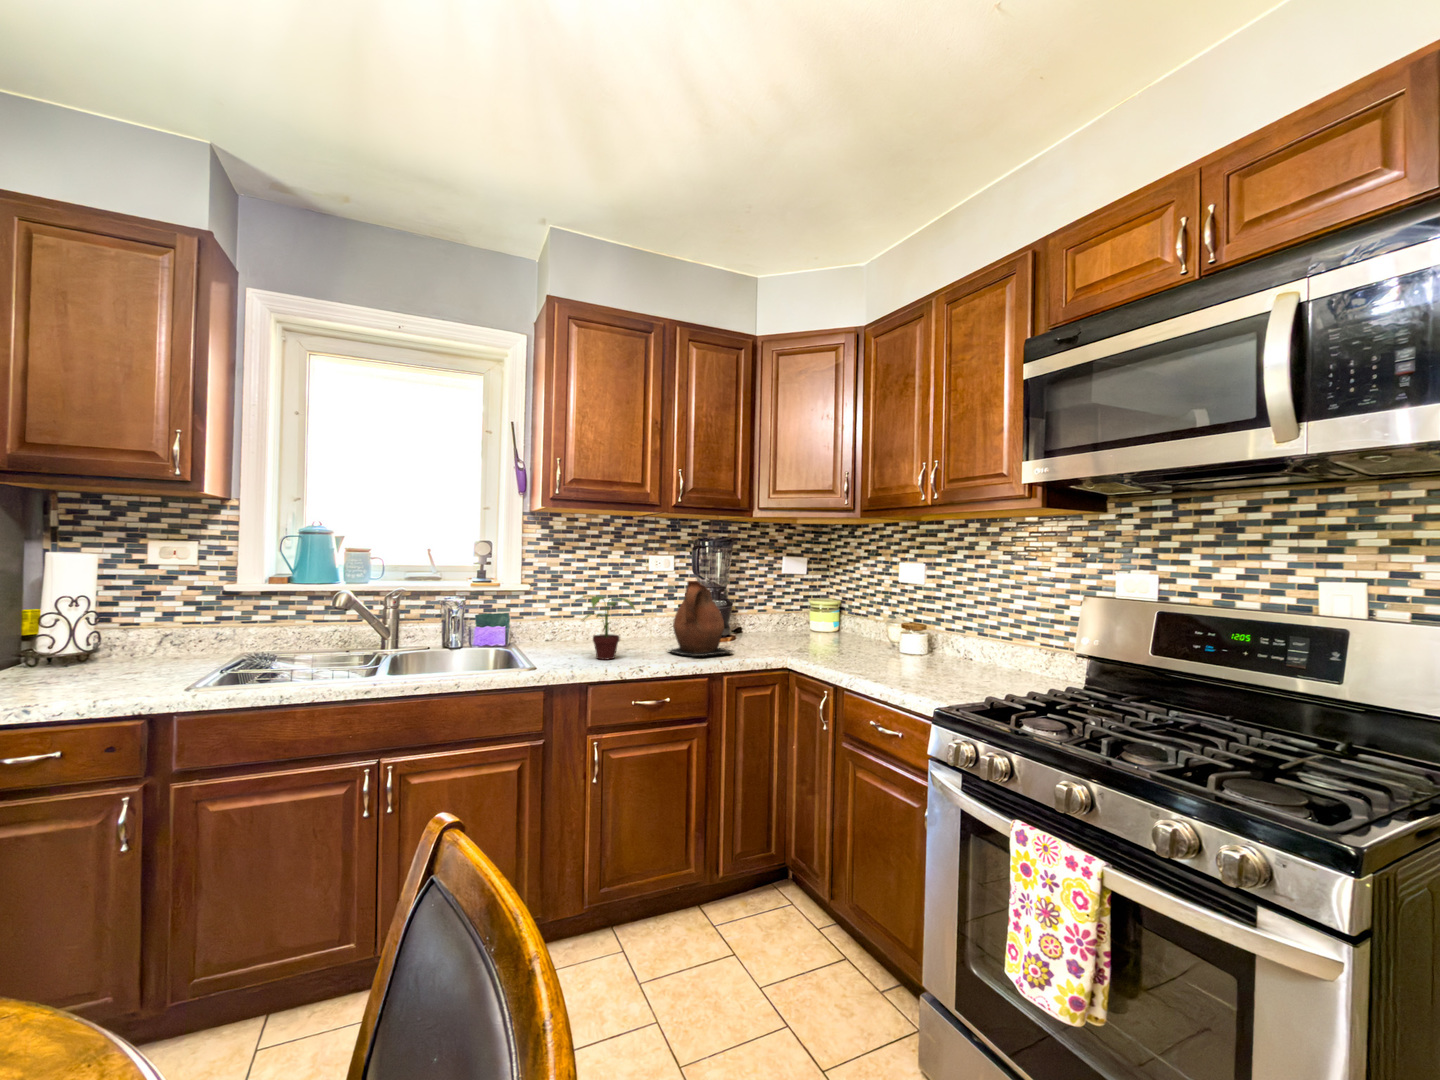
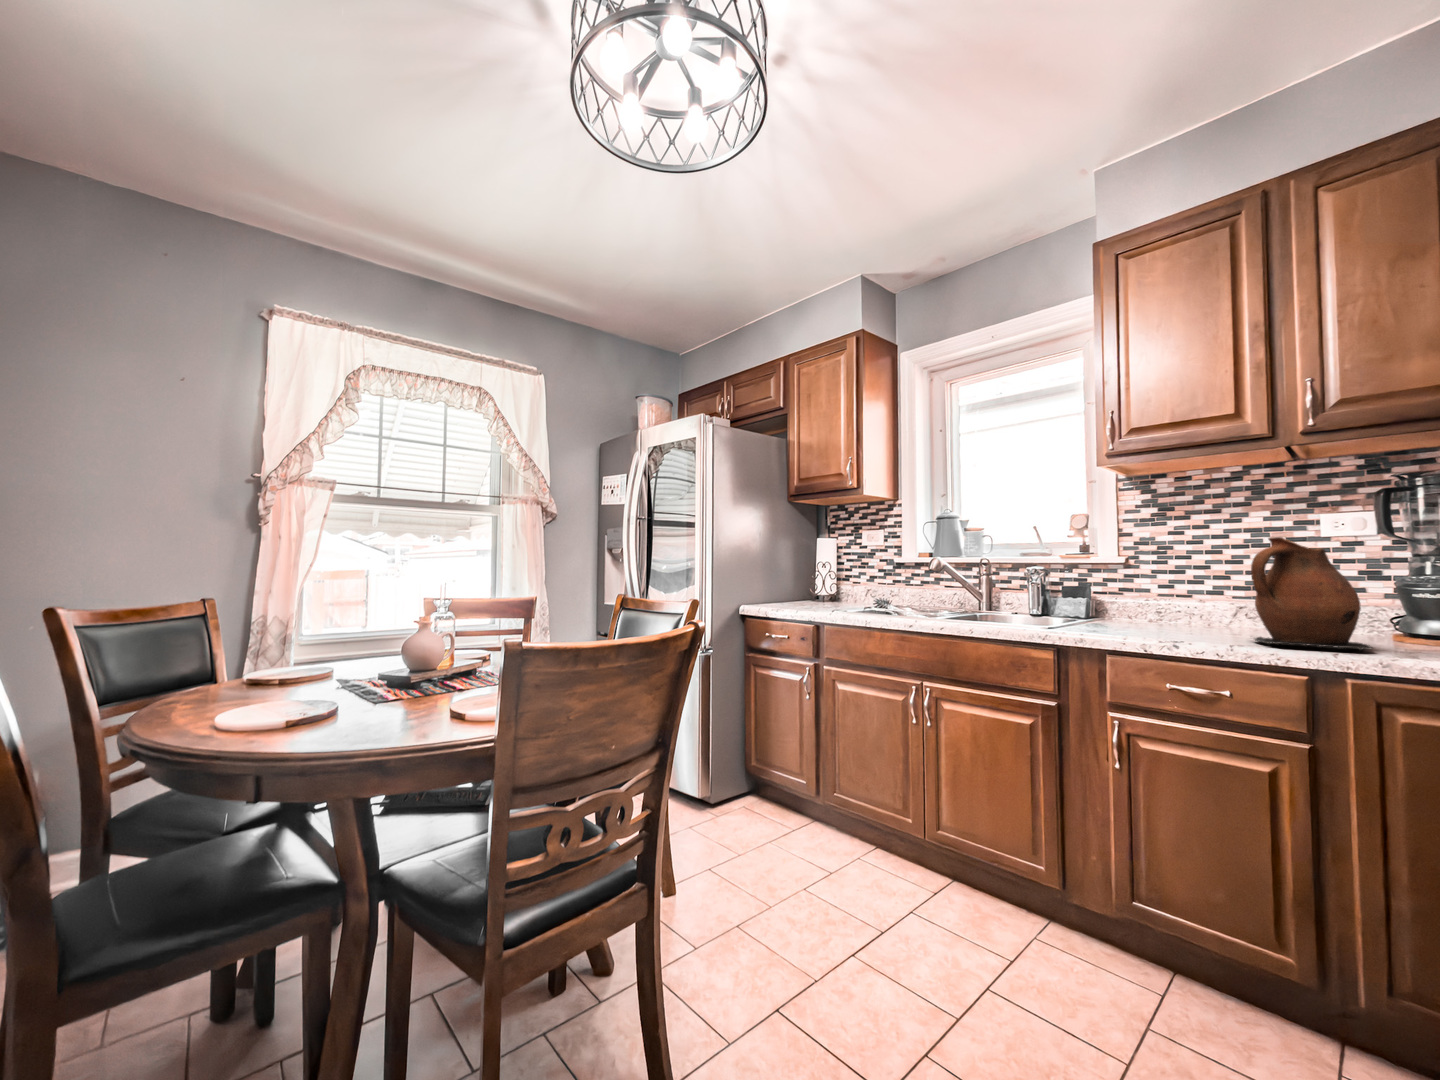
potted plant: present [580,595,635,660] -> none [1103,559,1174,634]

